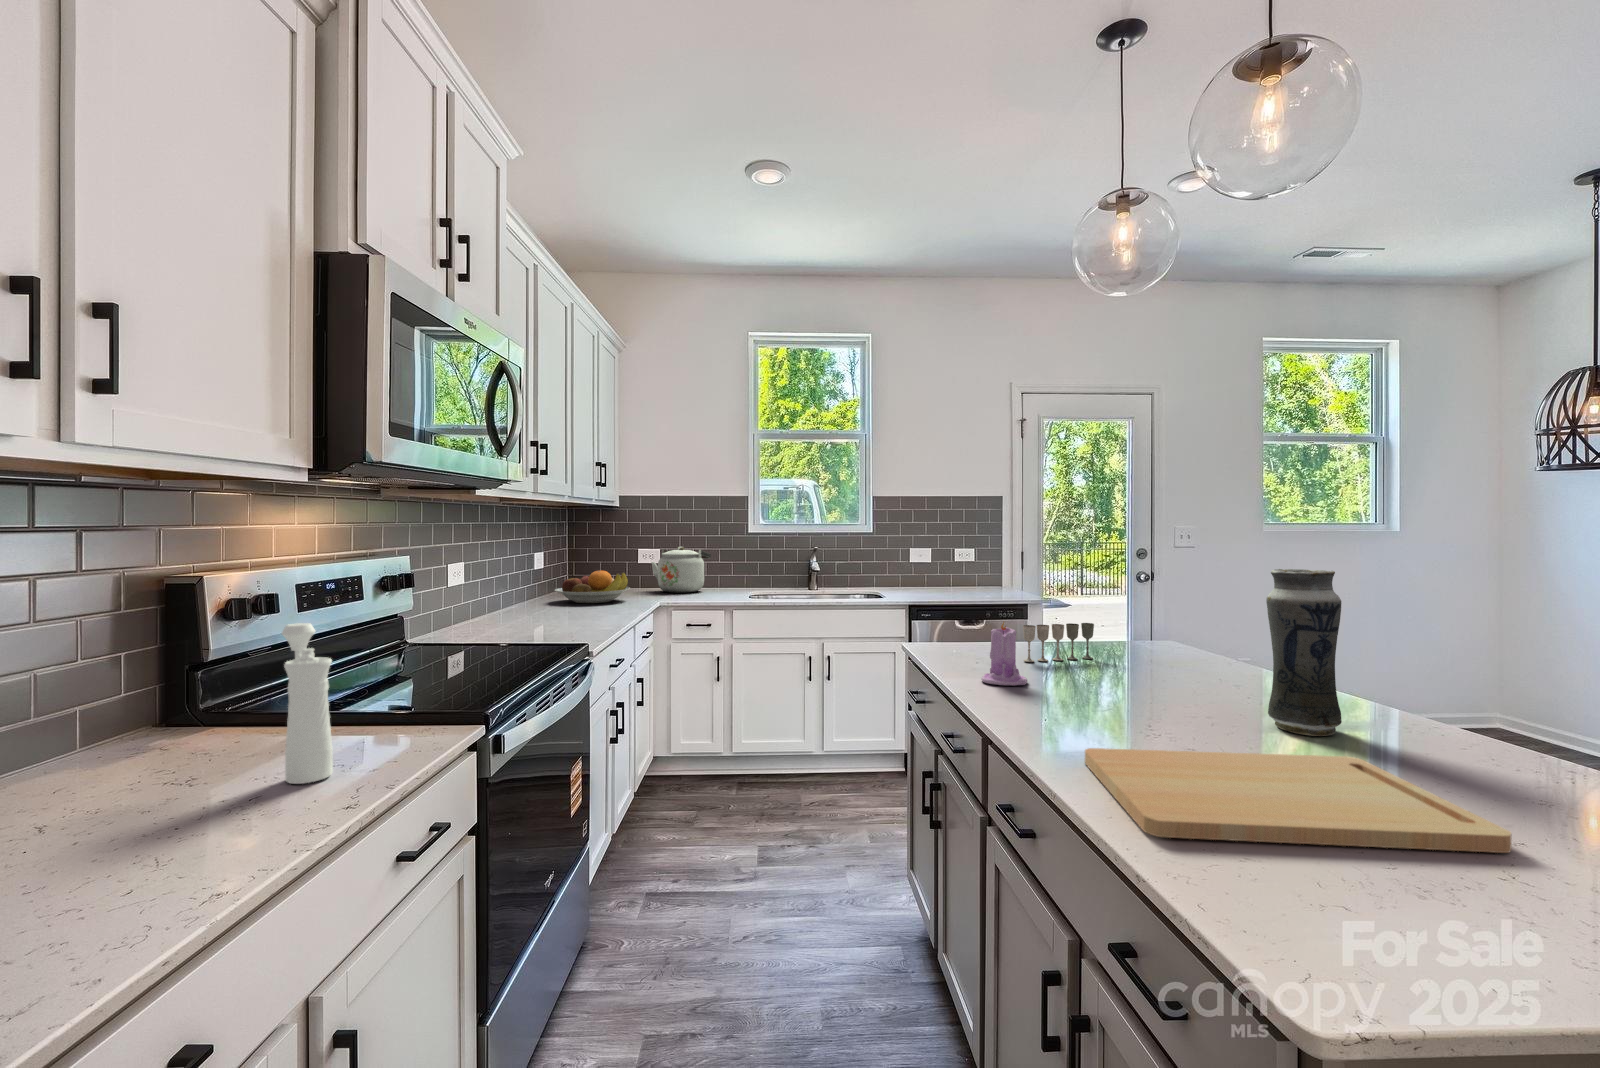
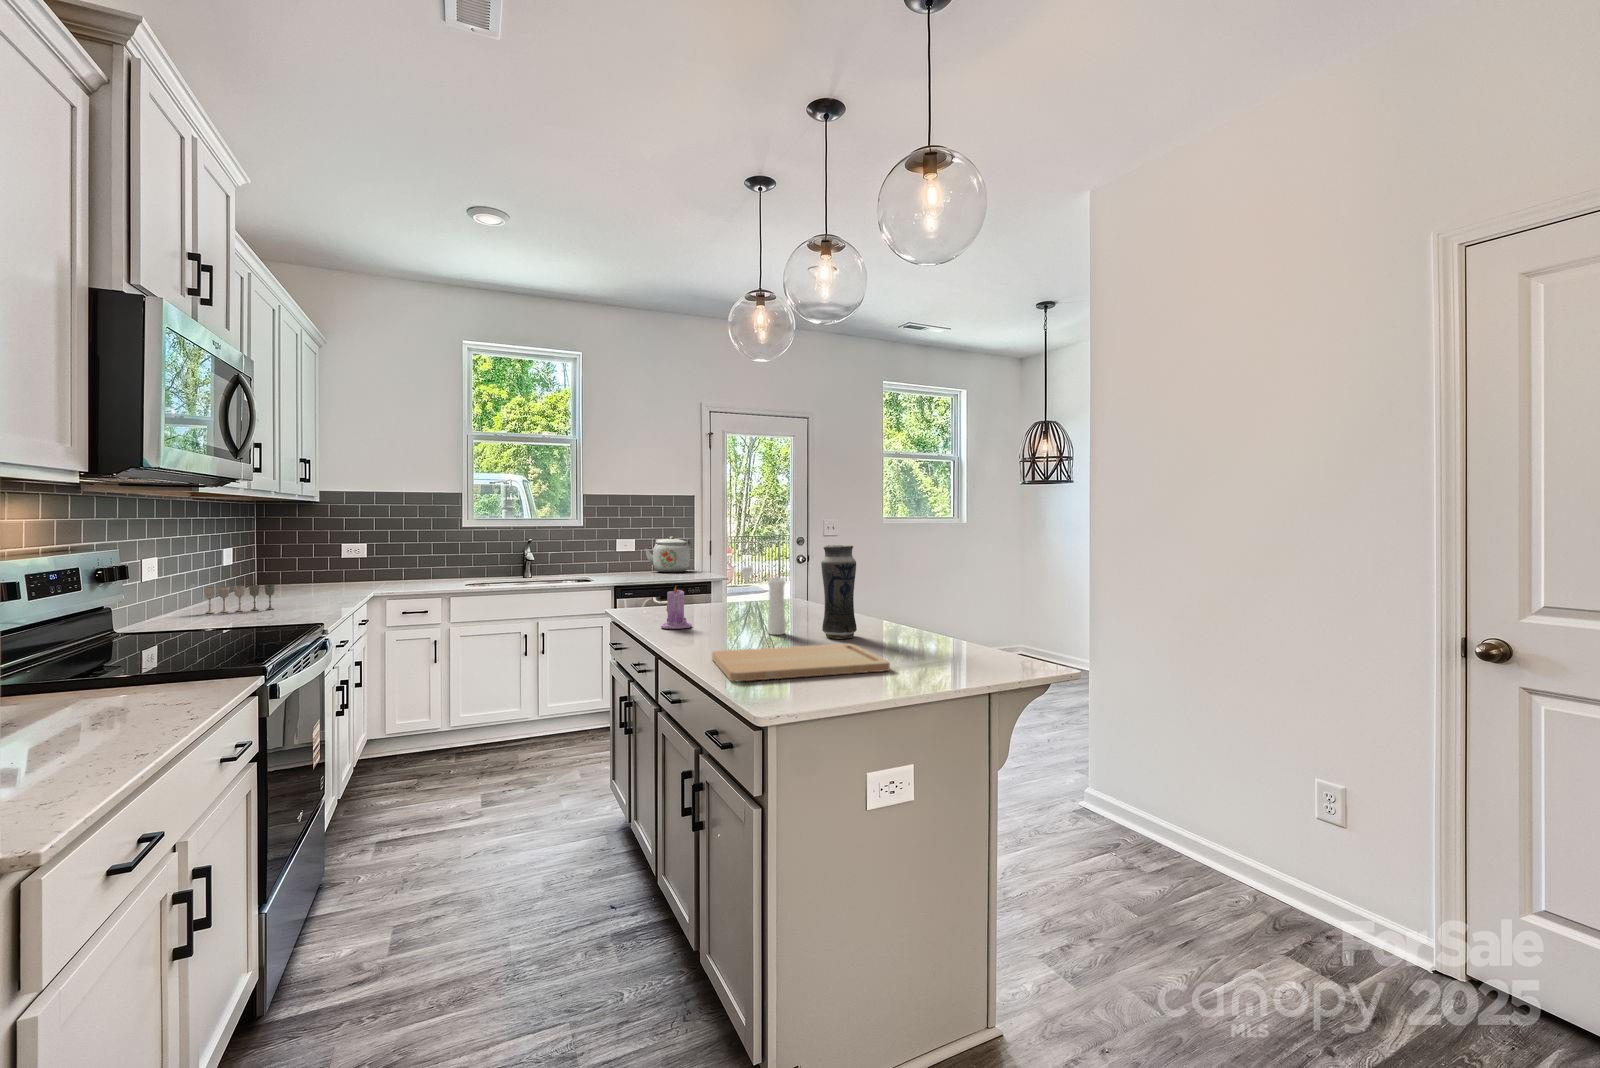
kettle: present [651,547,711,593] -> present [645,536,690,572]
fruit bowl: present [554,571,630,603] -> none [252,563,340,595]
pepper mill: present [282,623,333,784] -> present [740,567,785,635]
wine glass: present [1023,623,1094,662] -> present [204,584,275,613]

